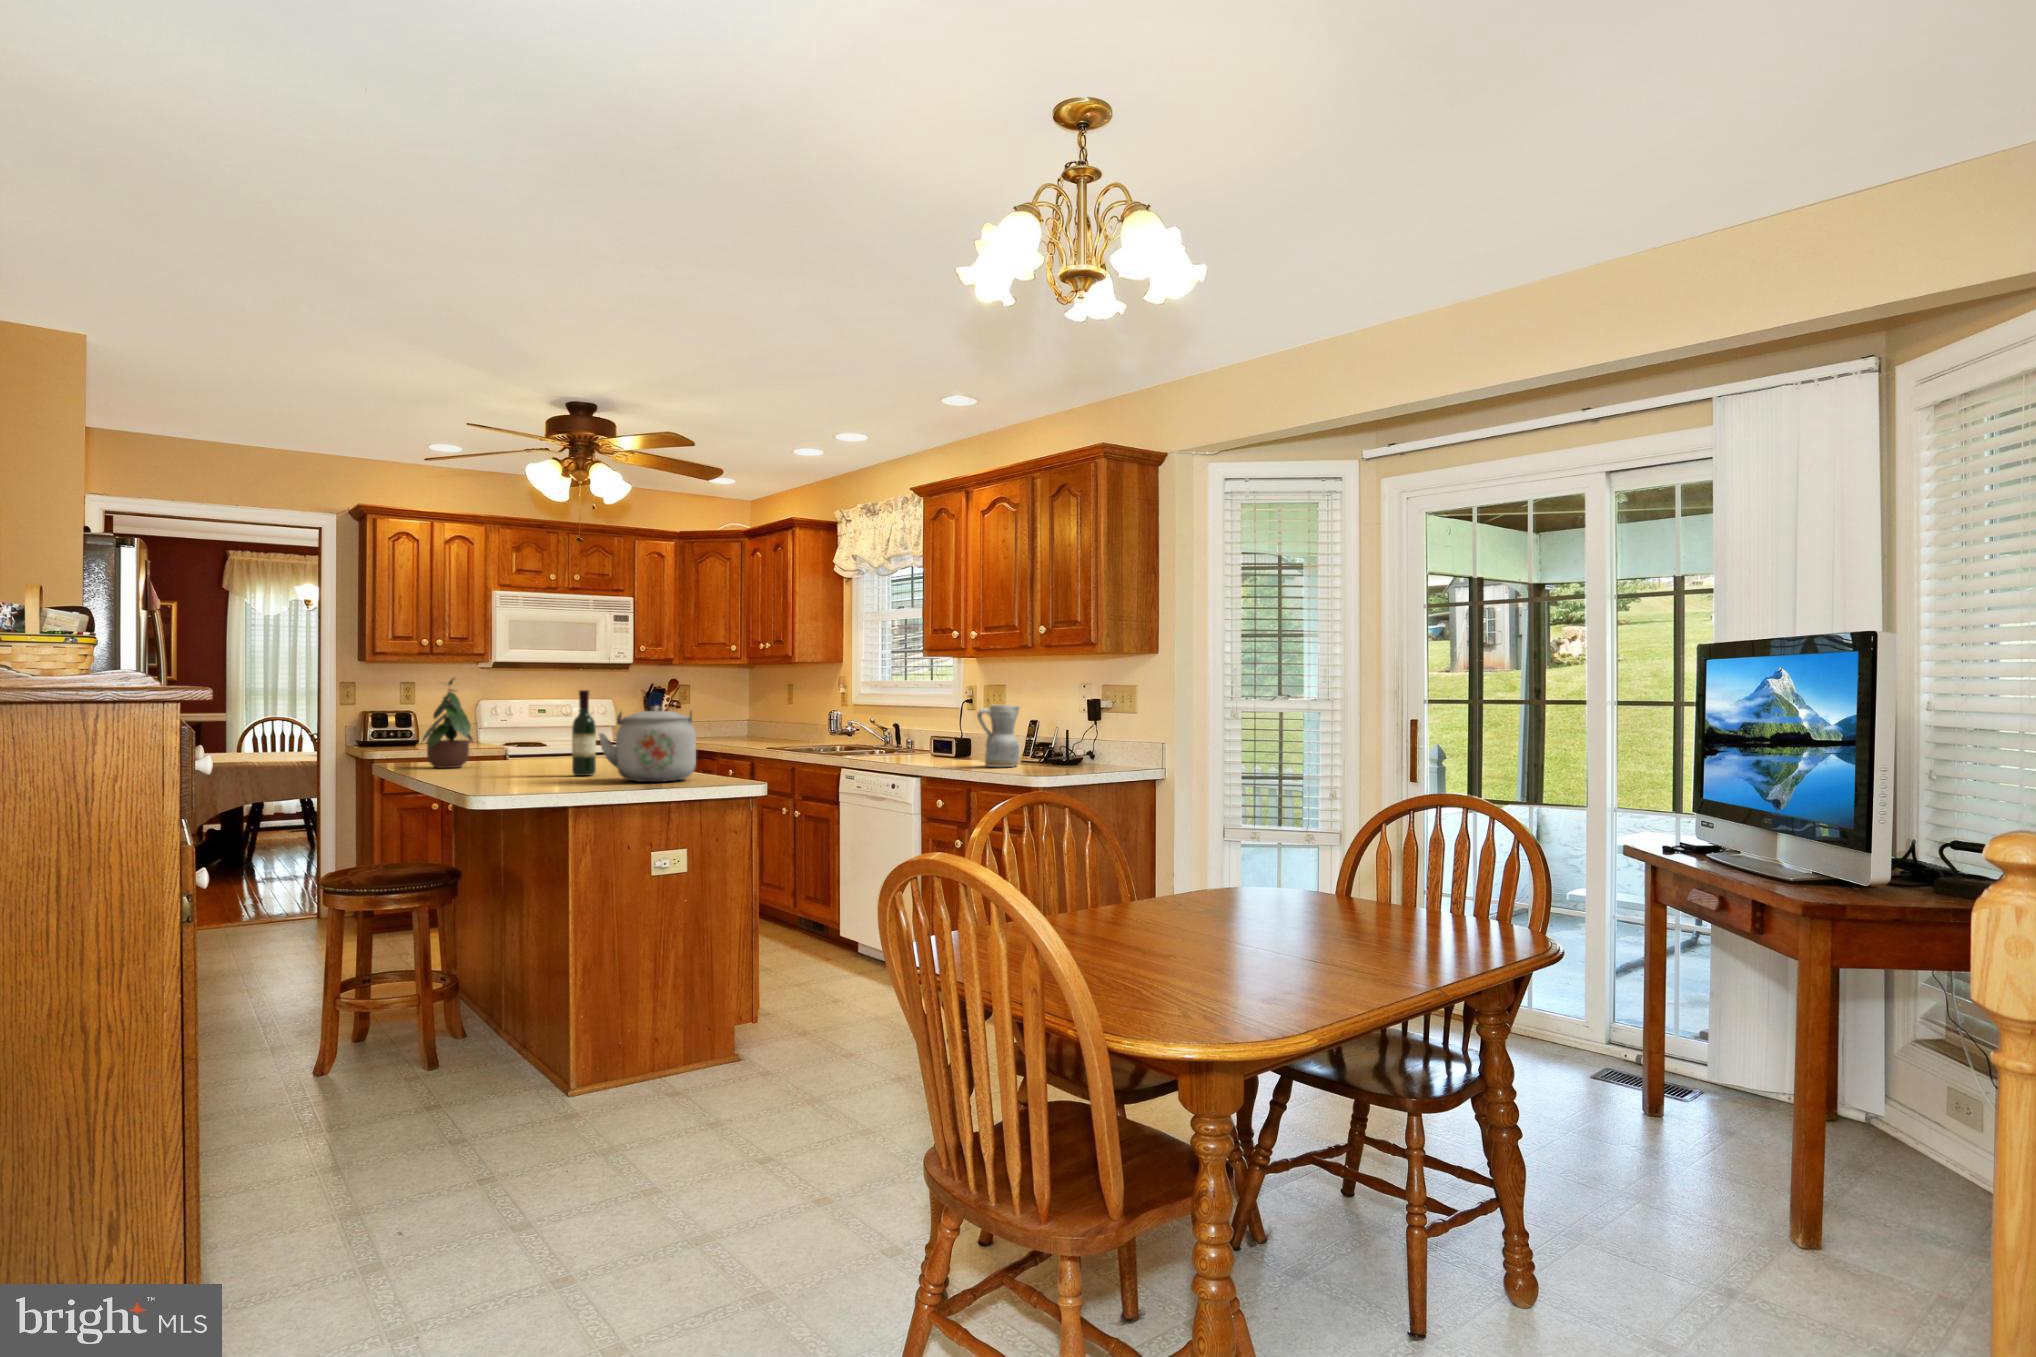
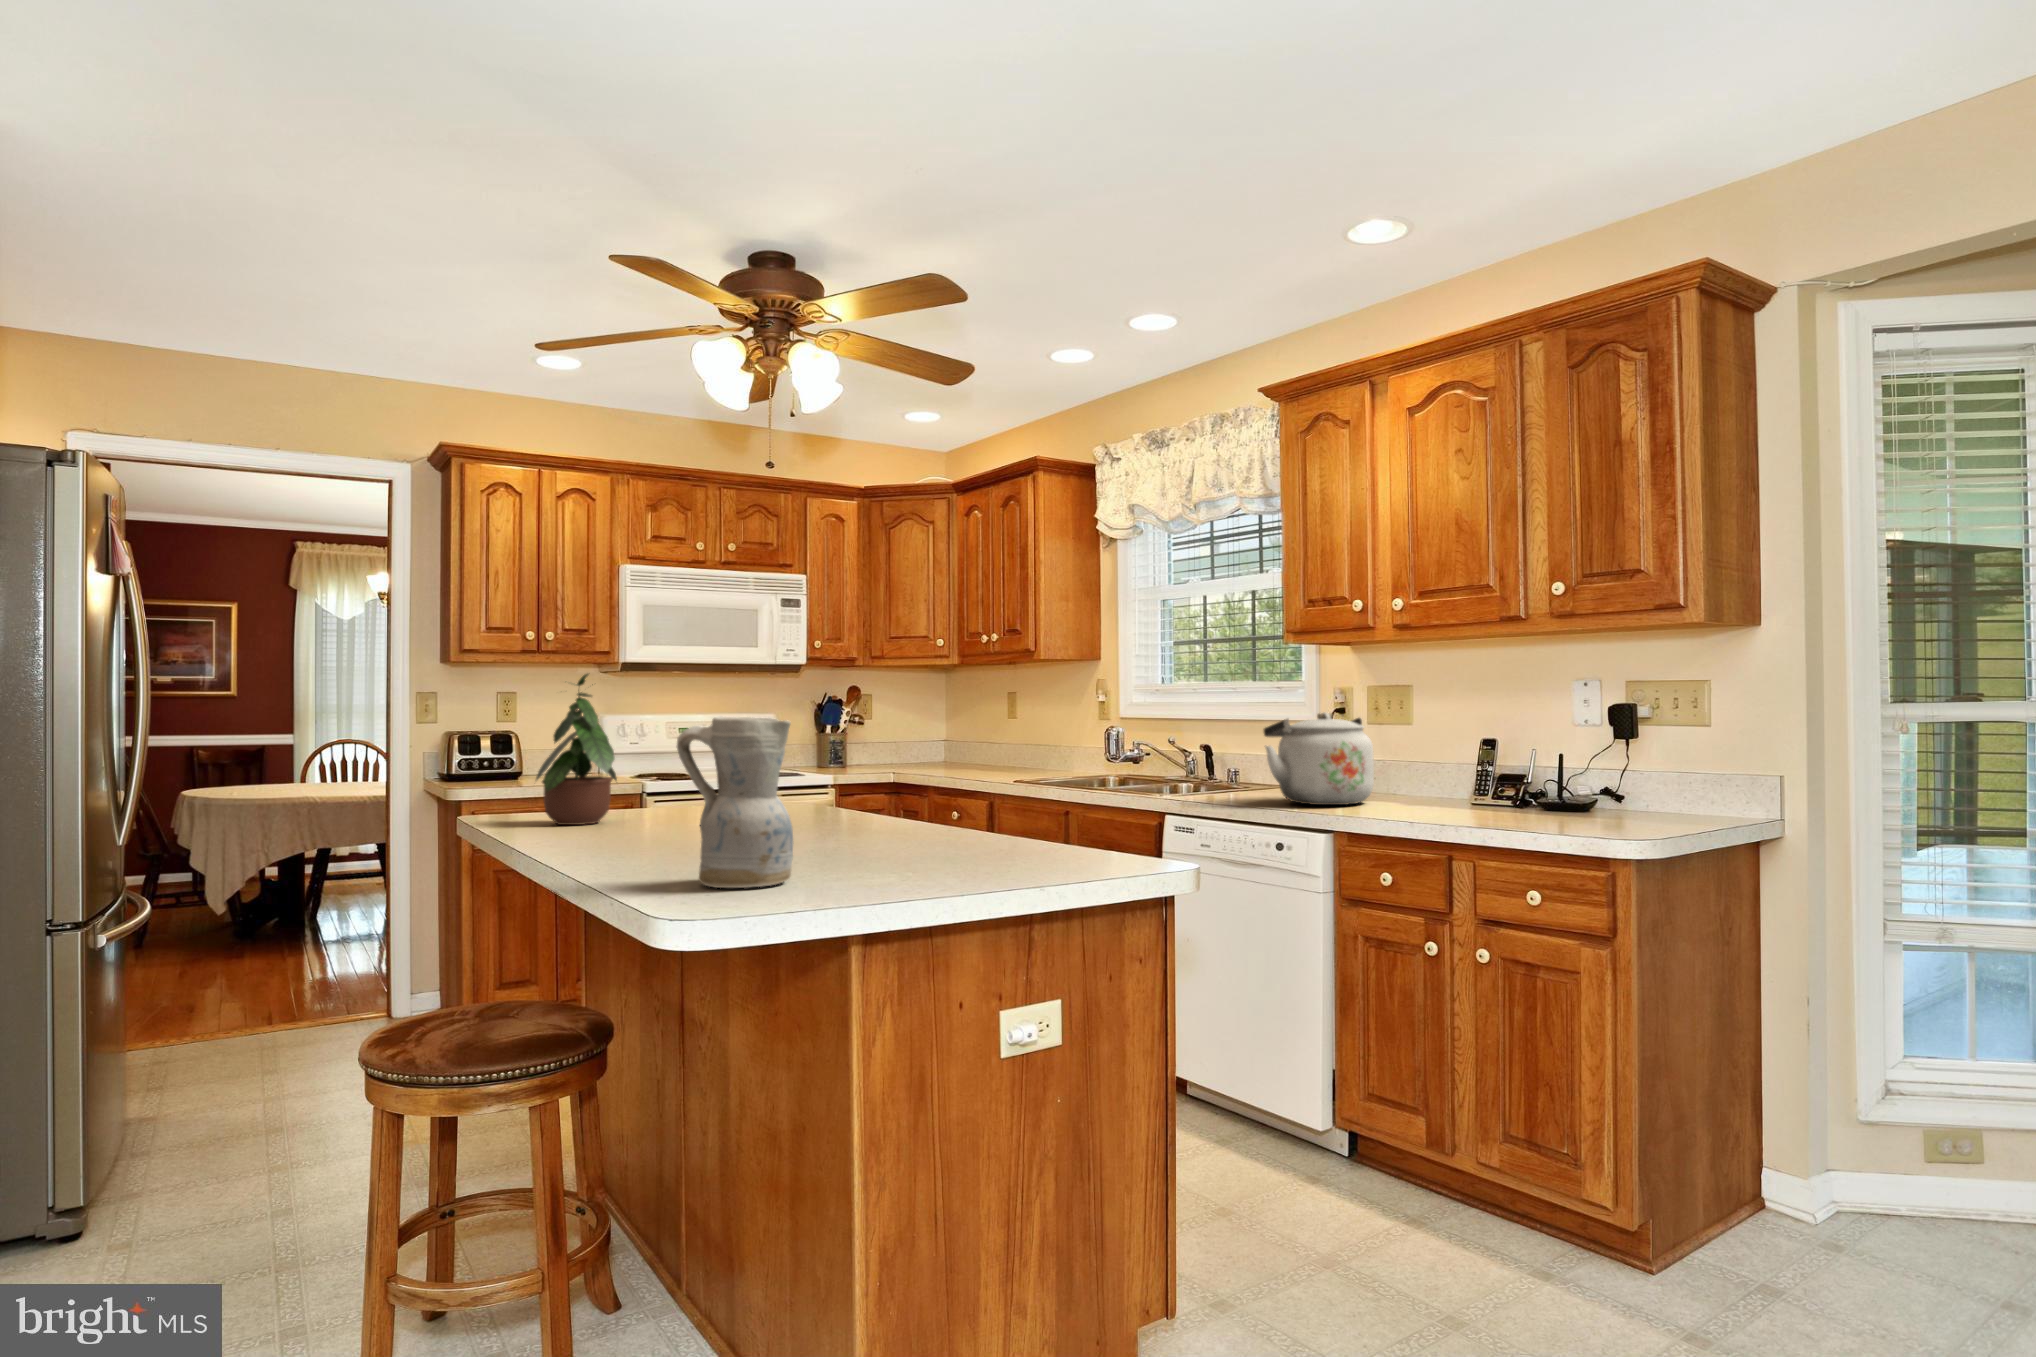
wine bottle: present [572,690,596,776] -> none [802,689,843,845]
ceramic pitcher: present [977,705,1019,767] -> present [677,716,794,888]
kettle: present [599,706,696,782] -> present [1264,712,1374,805]

